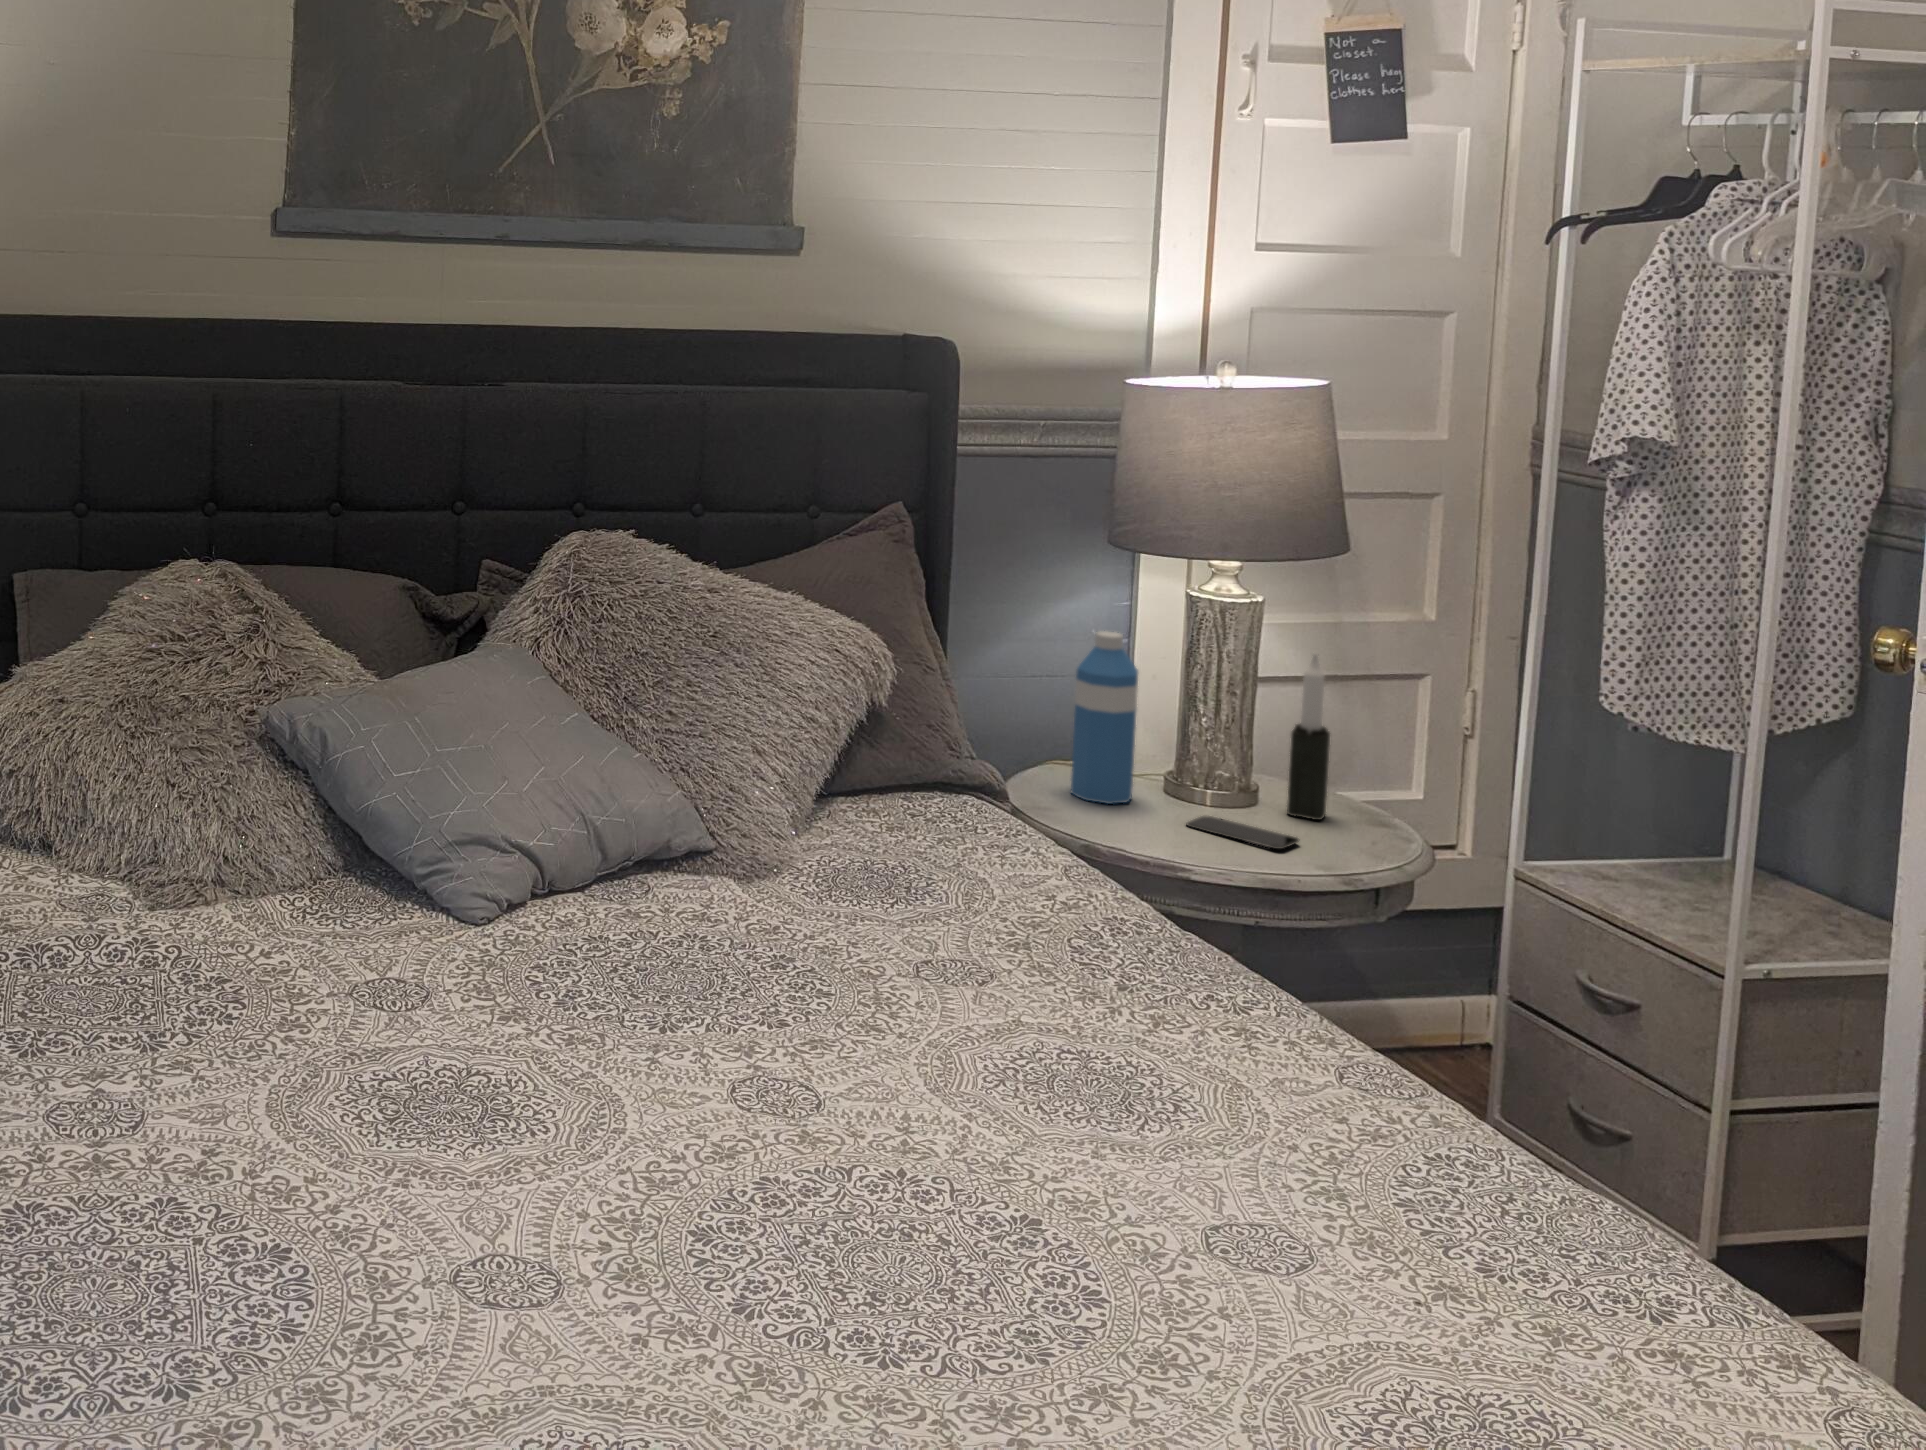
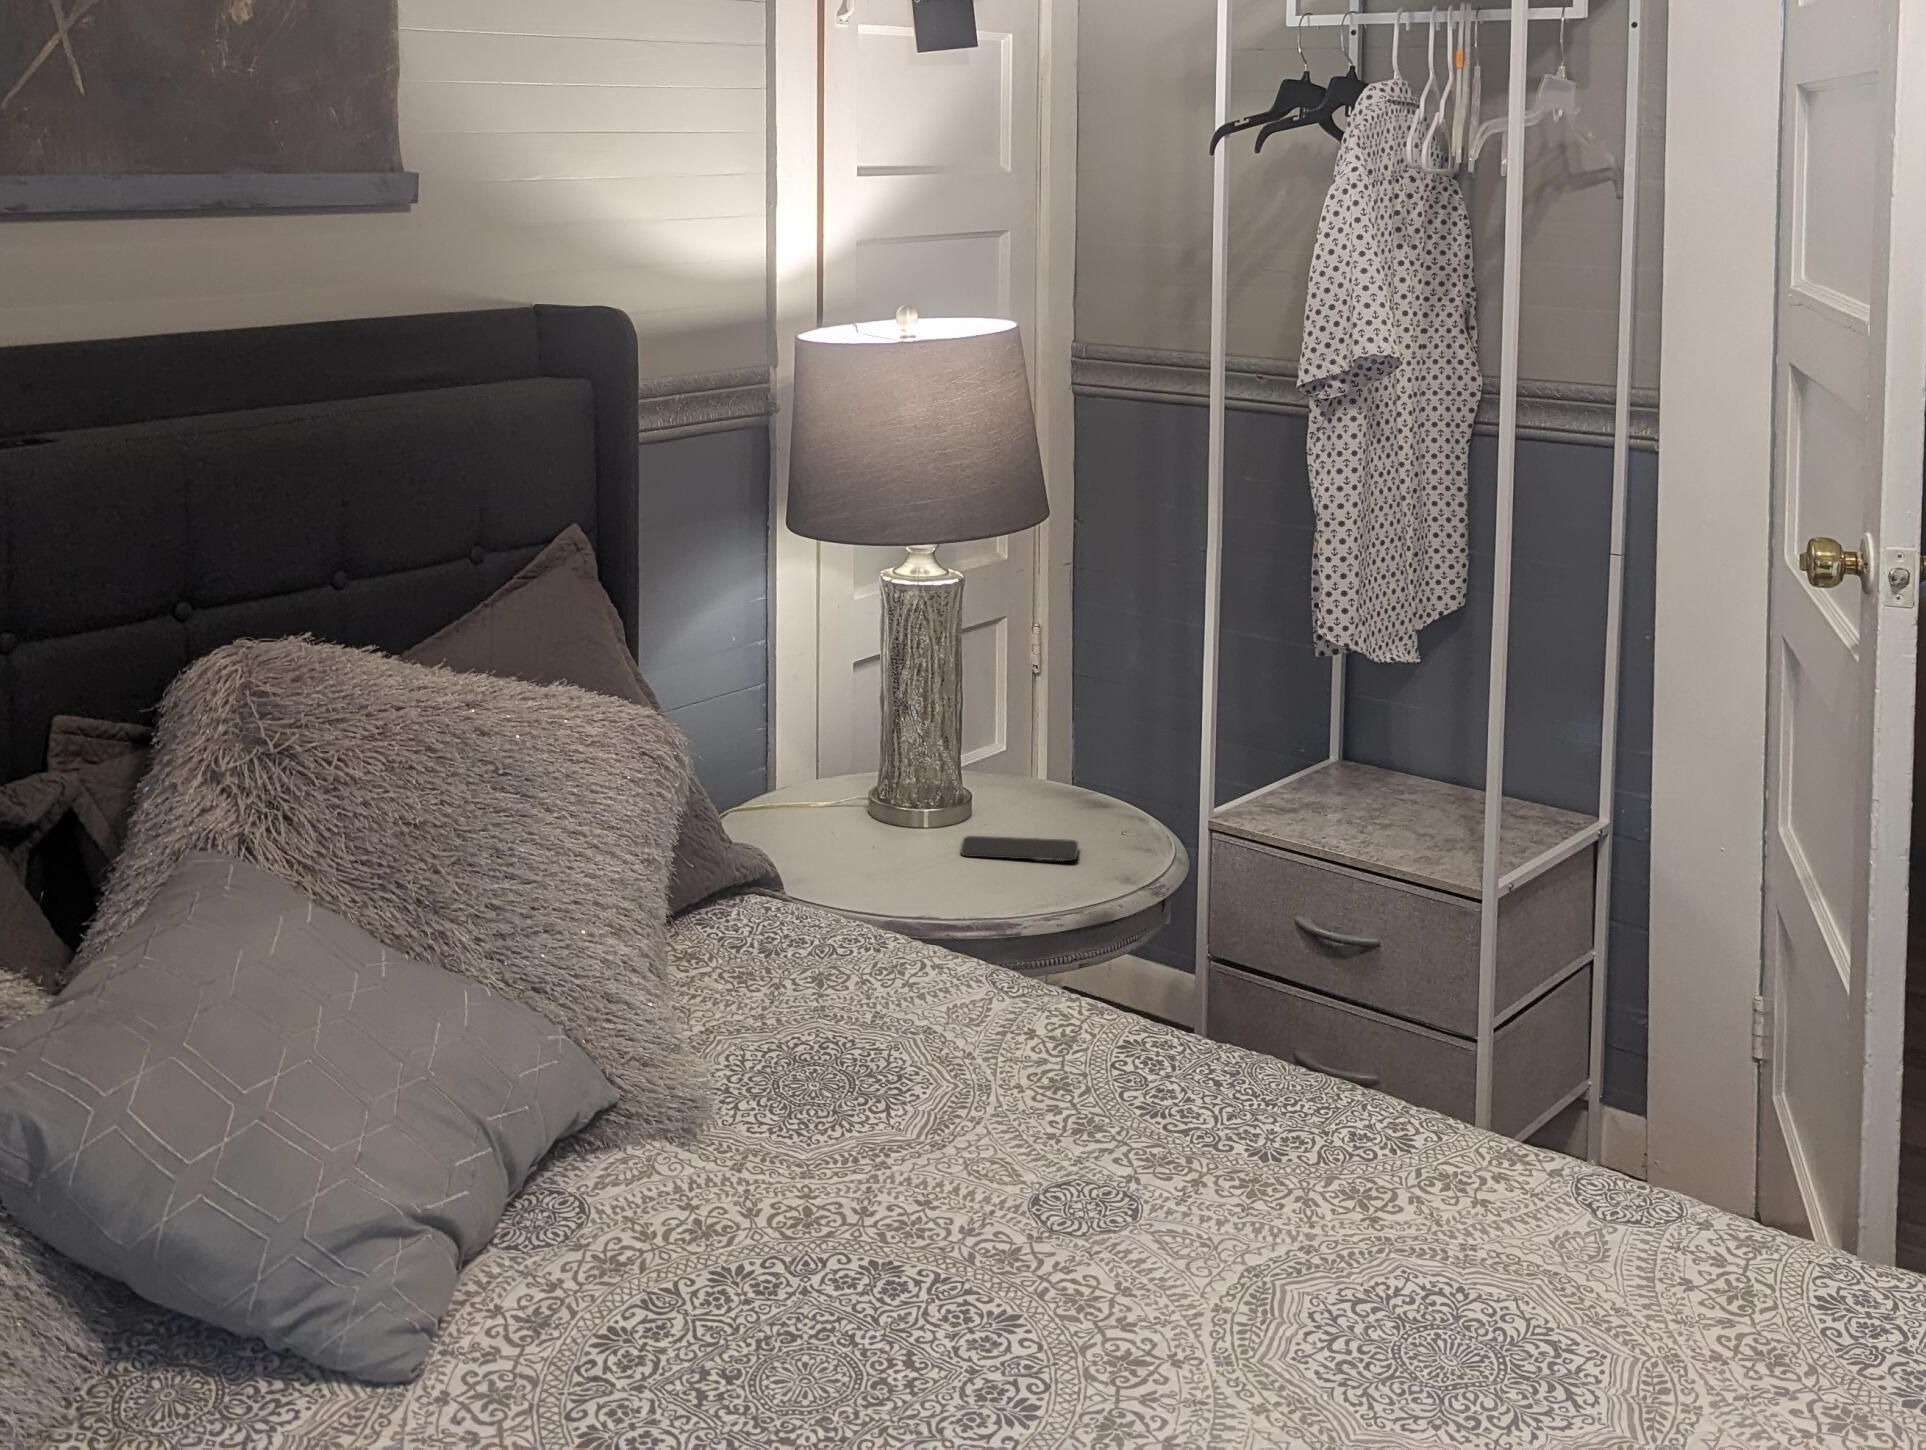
water bottle: present [1071,631,1138,804] -> none [810,643,883,852]
candle: present [1287,653,1330,820] -> none [1015,625,1057,812]

